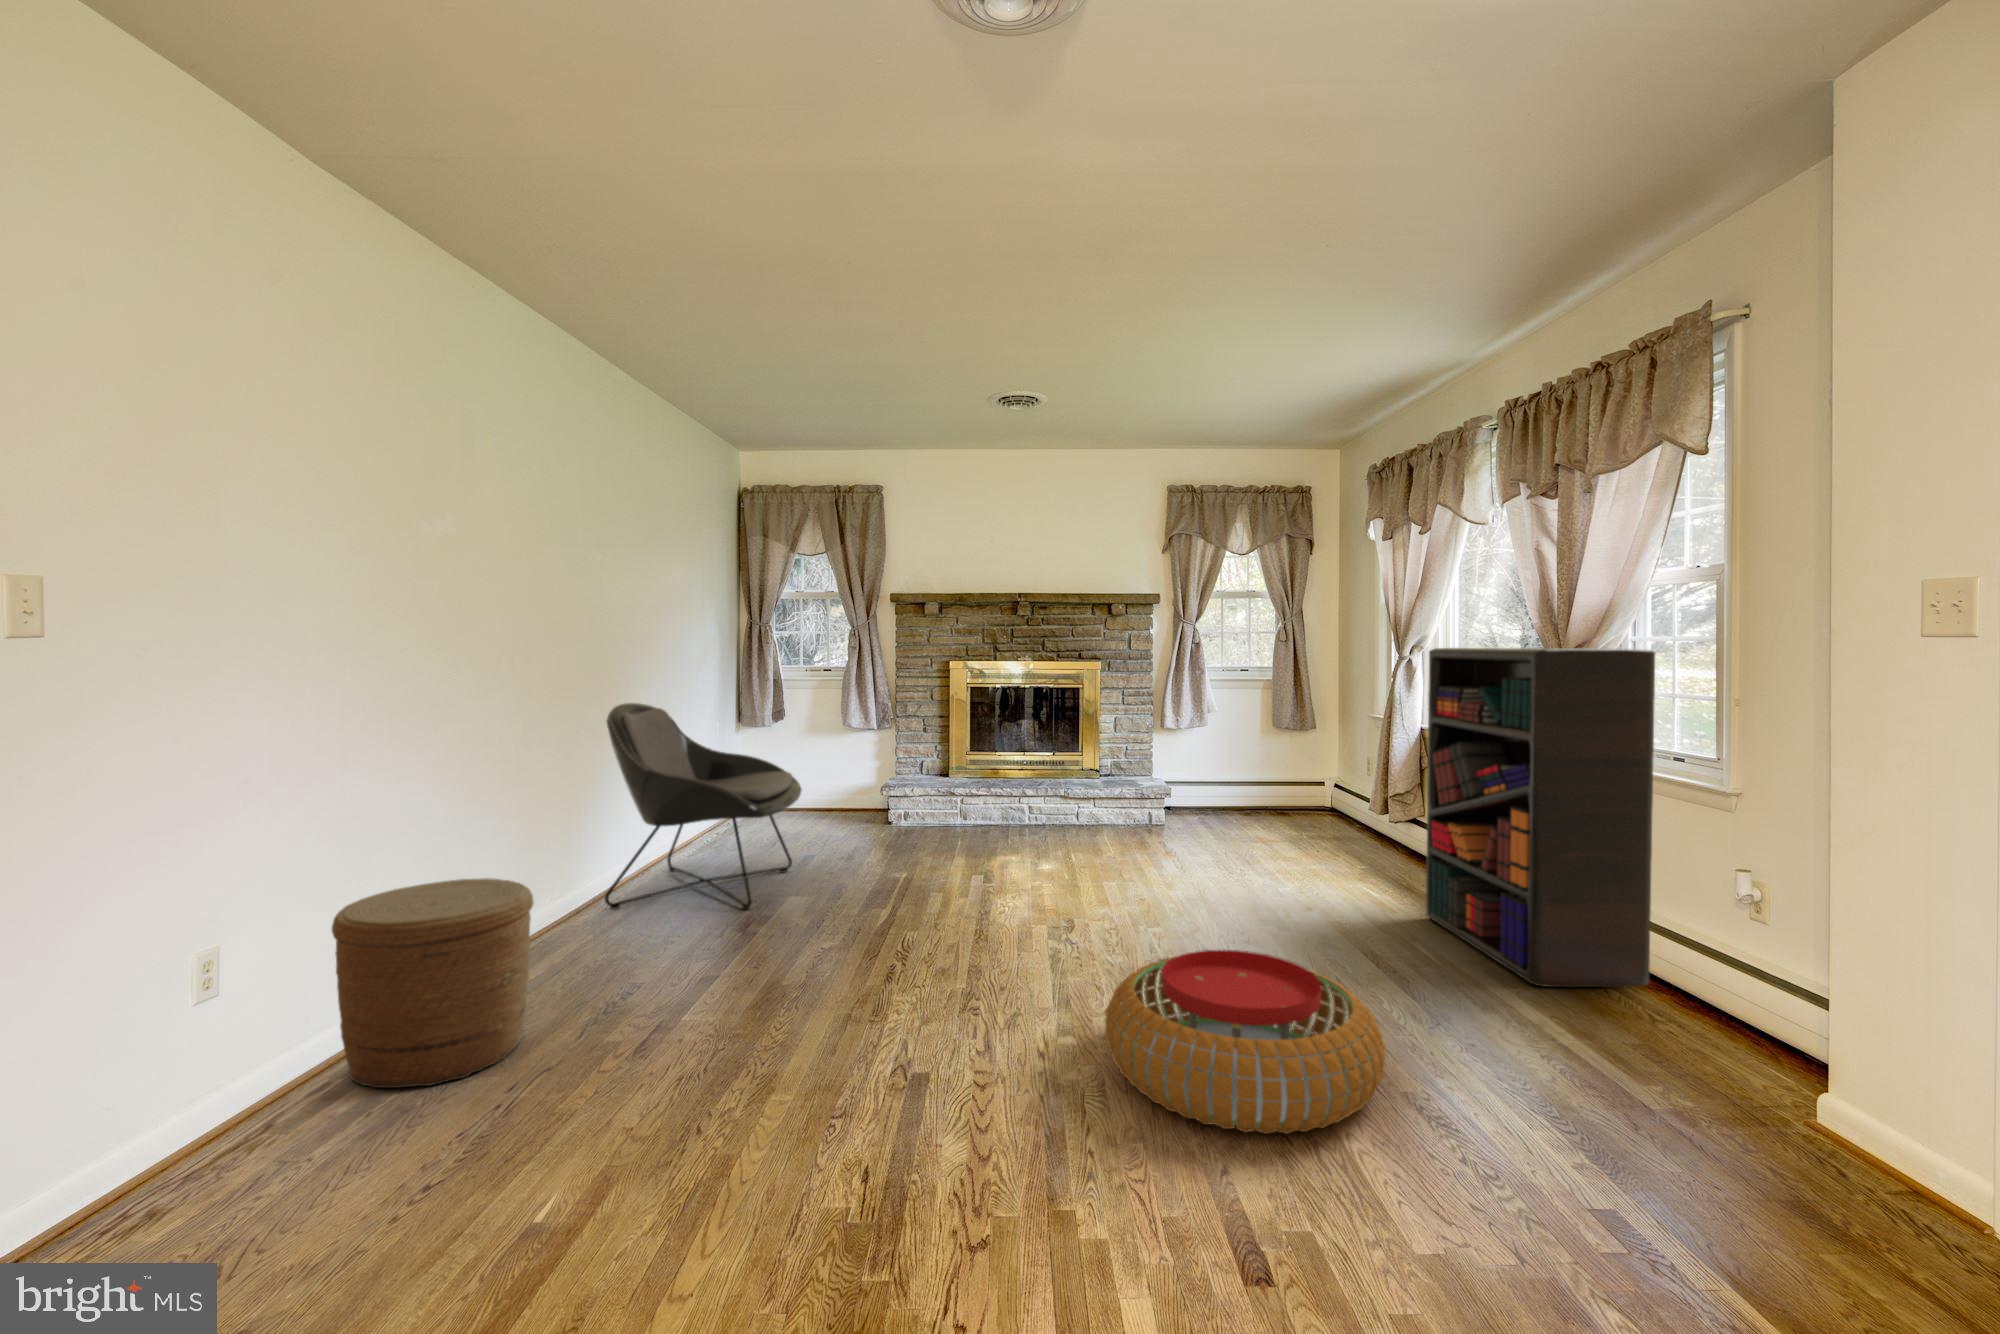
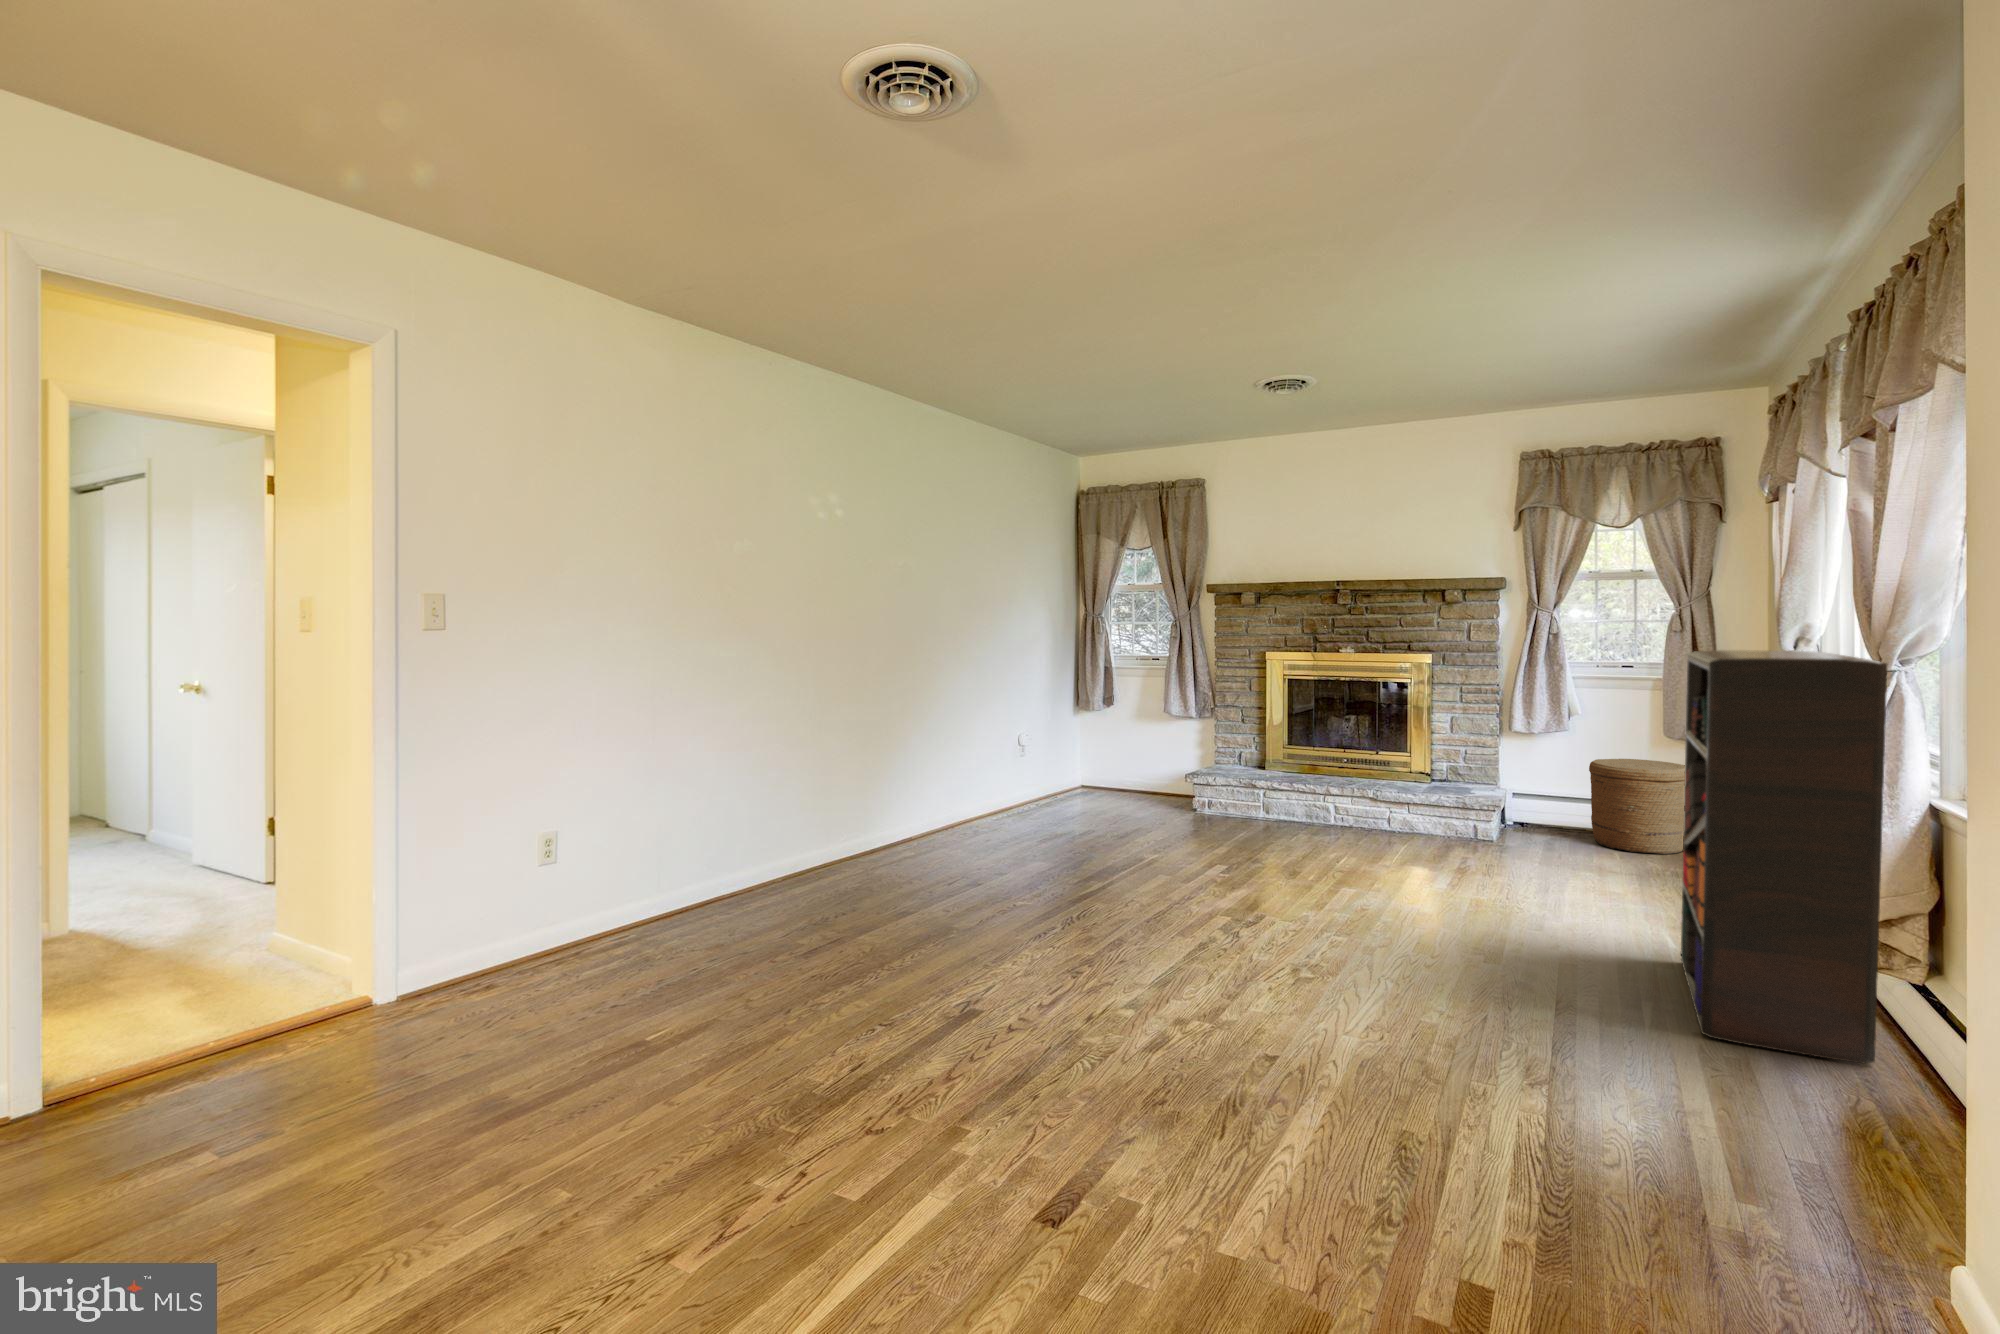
lounge chair: present [605,703,801,910] -> none [914,688,1080,863]
woven basket: present [332,878,534,1088] -> present [1589,759,1685,854]
pouf: present [1105,950,1386,1134] -> none [1150,927,1395,1075]

